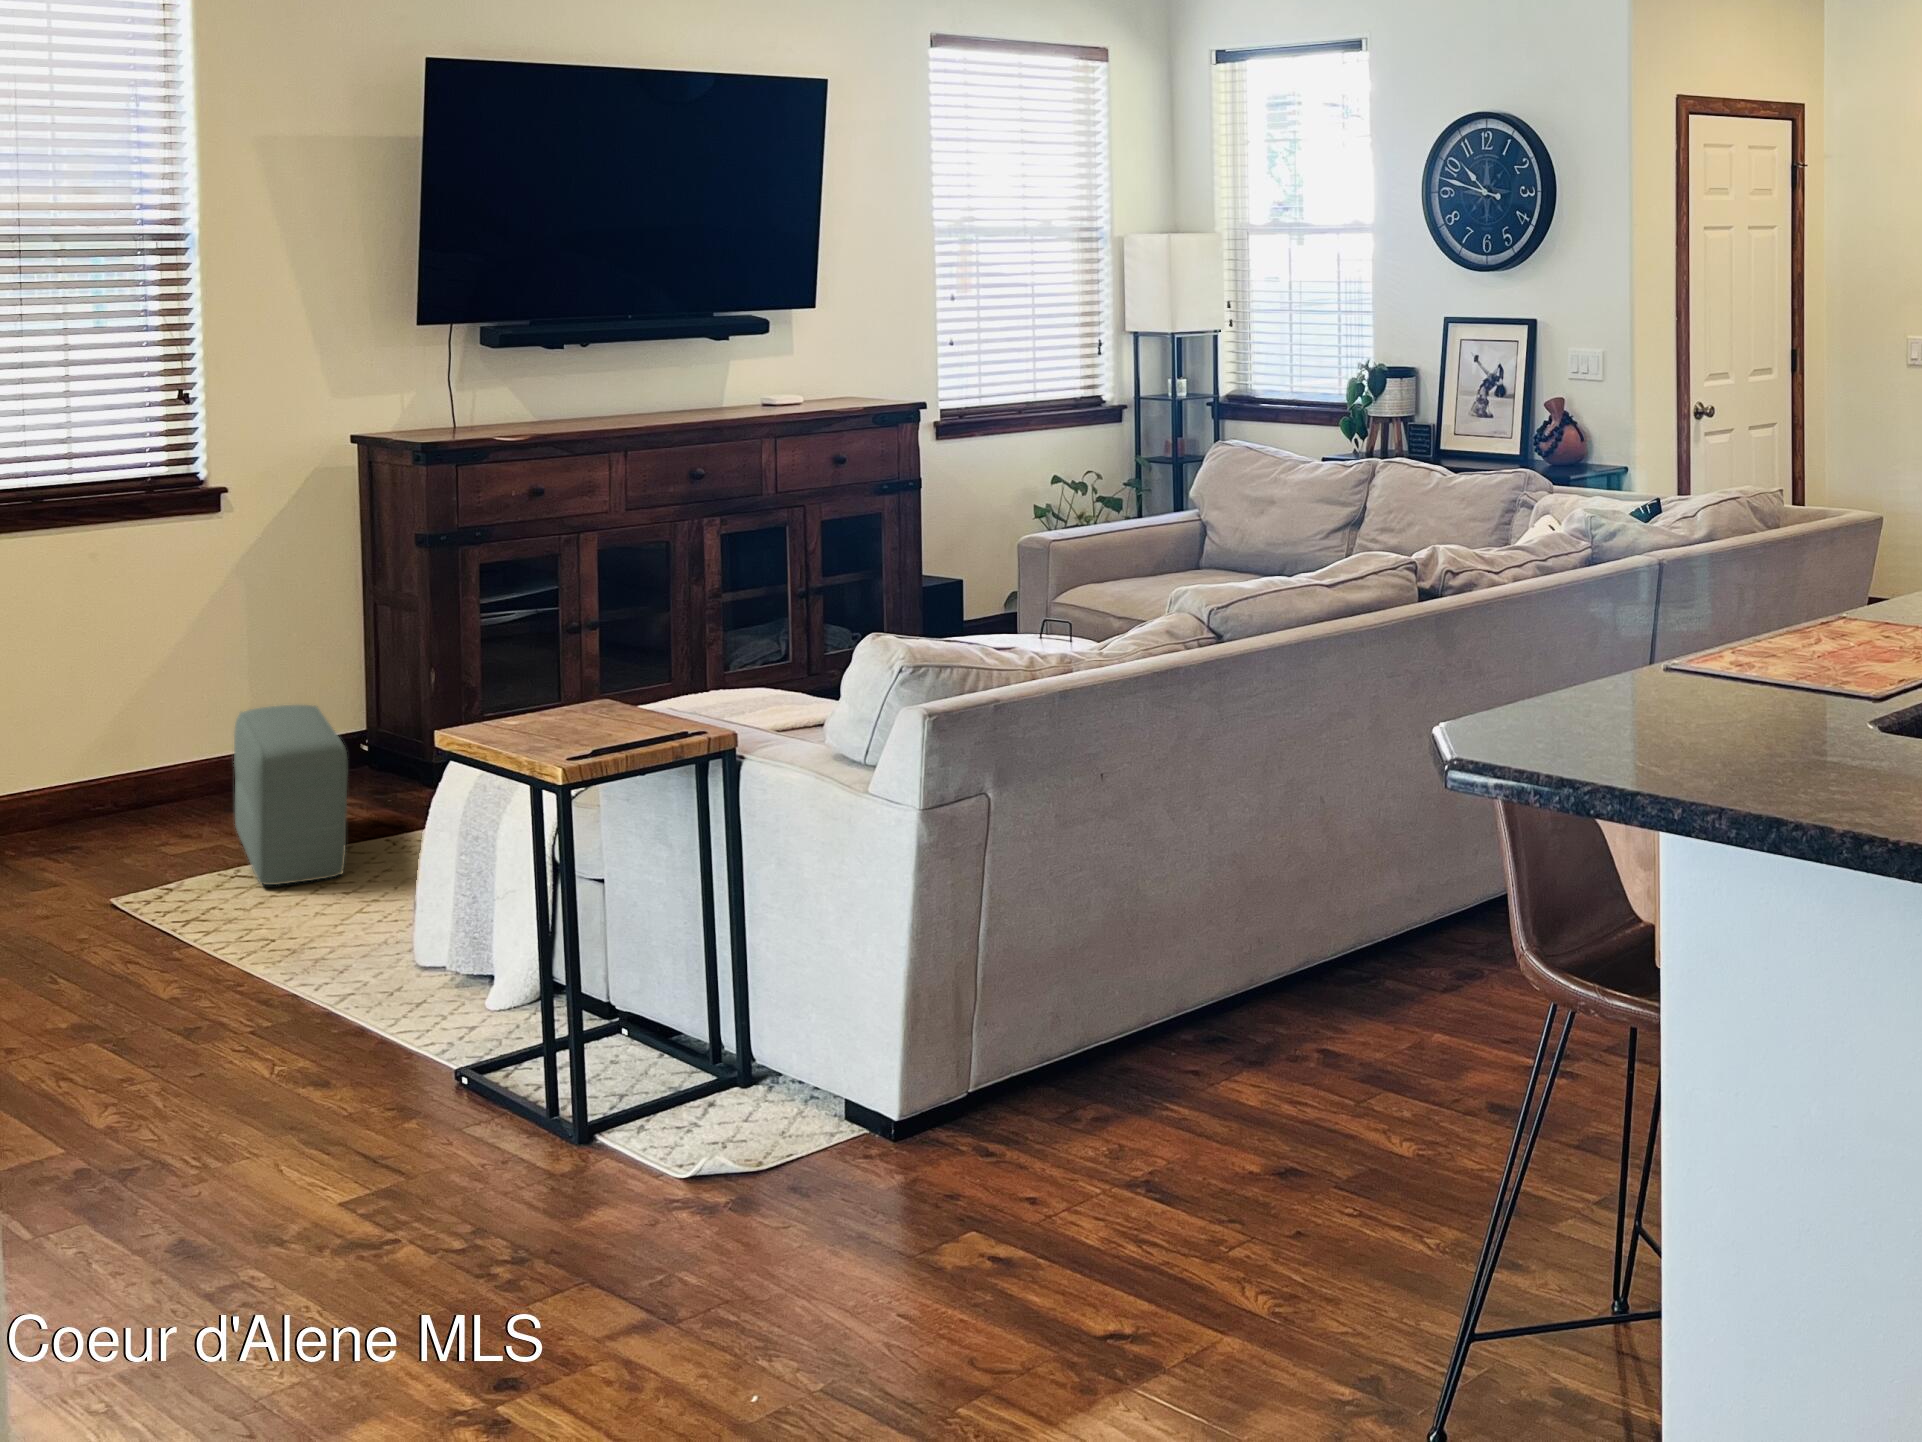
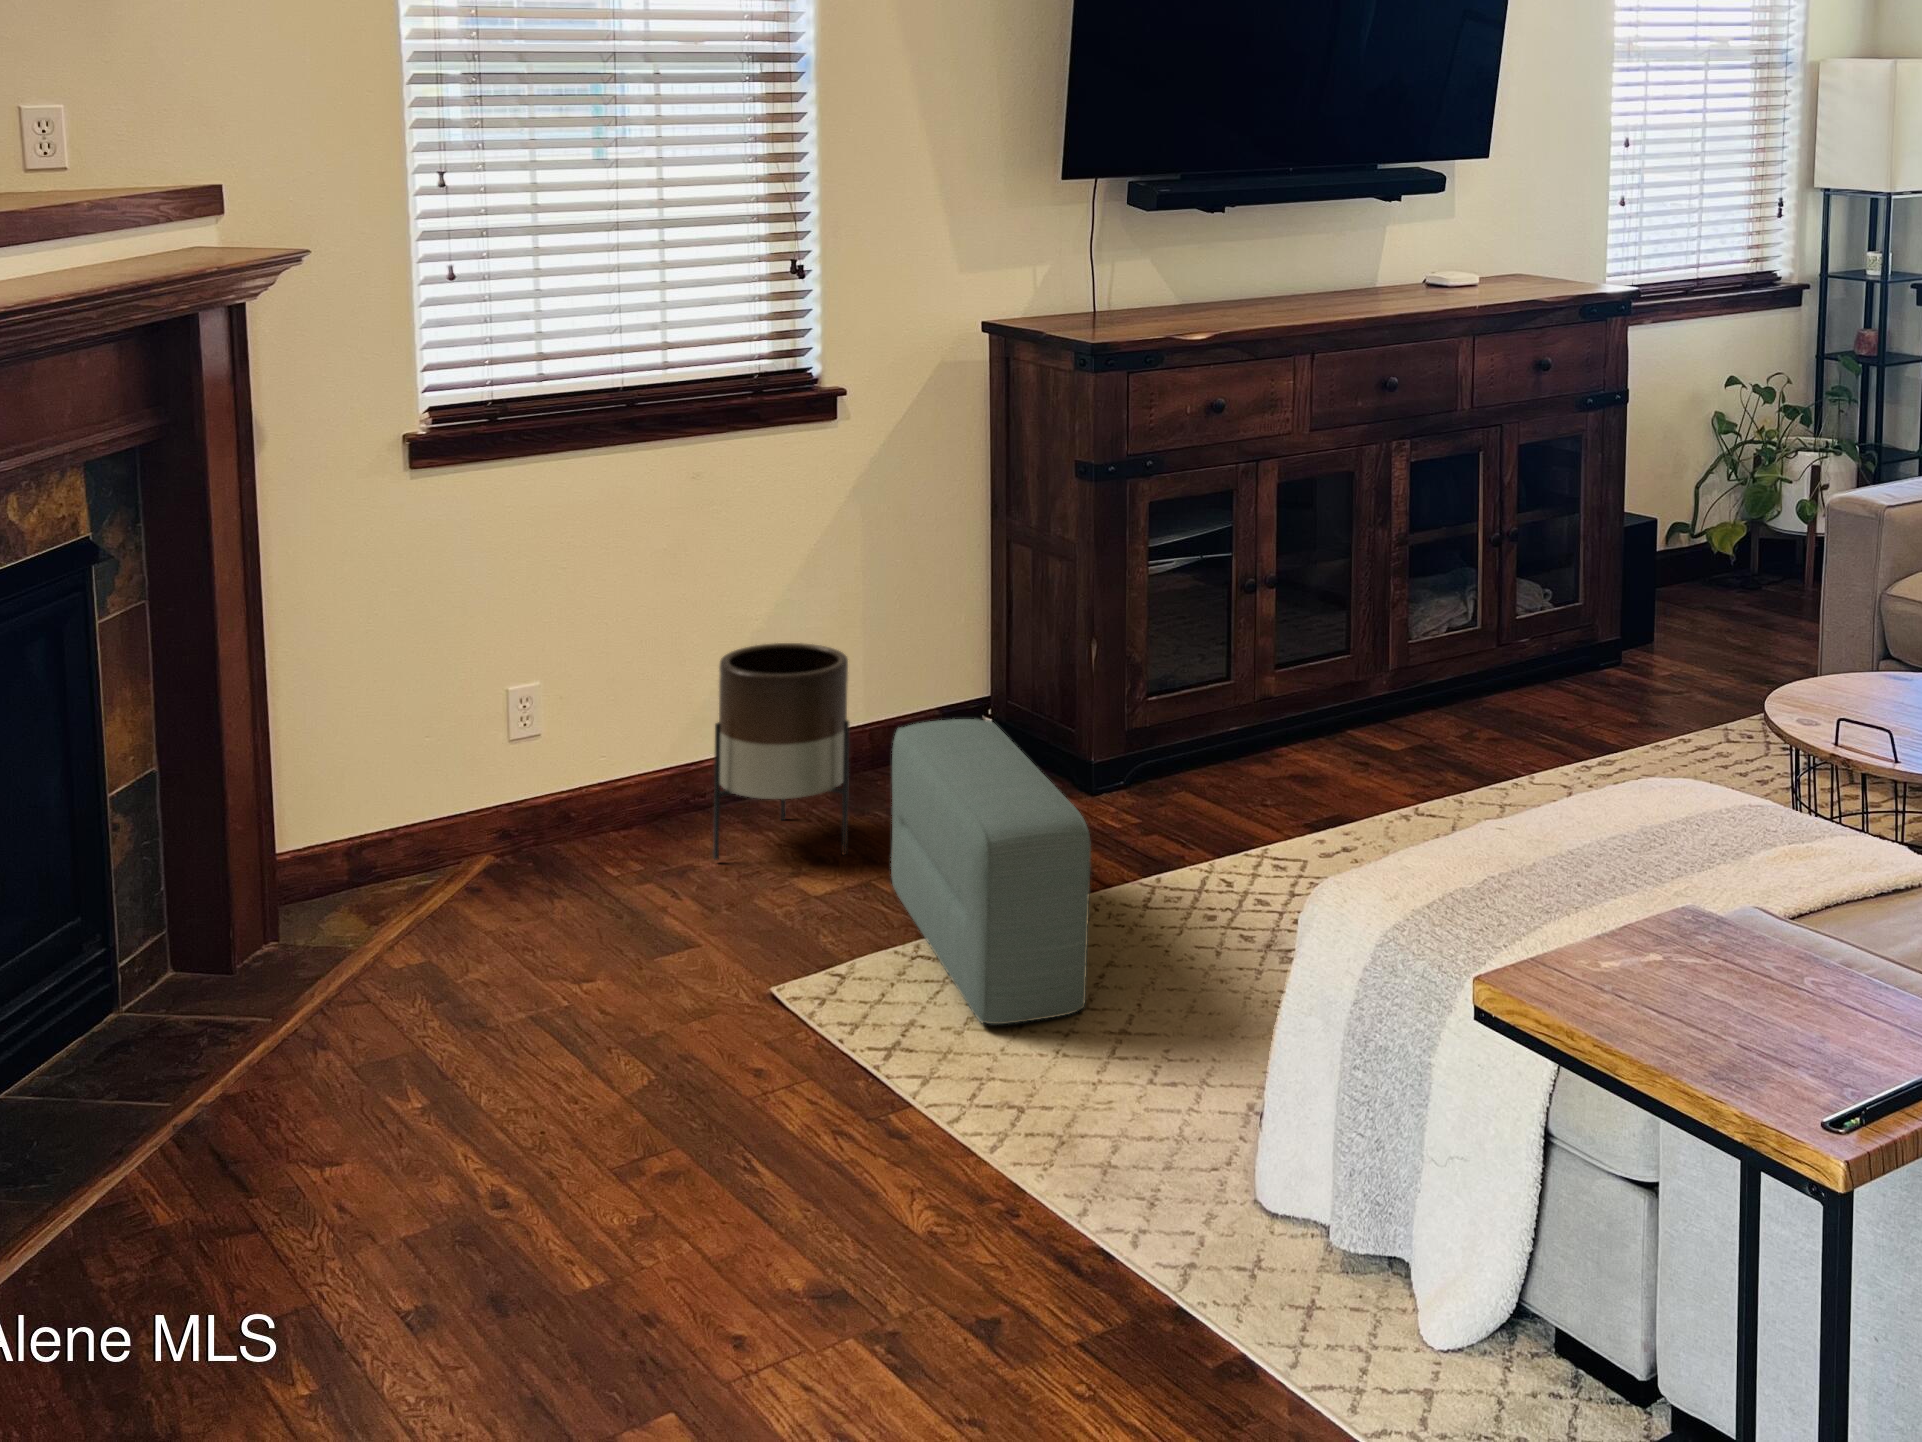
planter: none [102,669,218,827] -> present [713,643,850,860]

